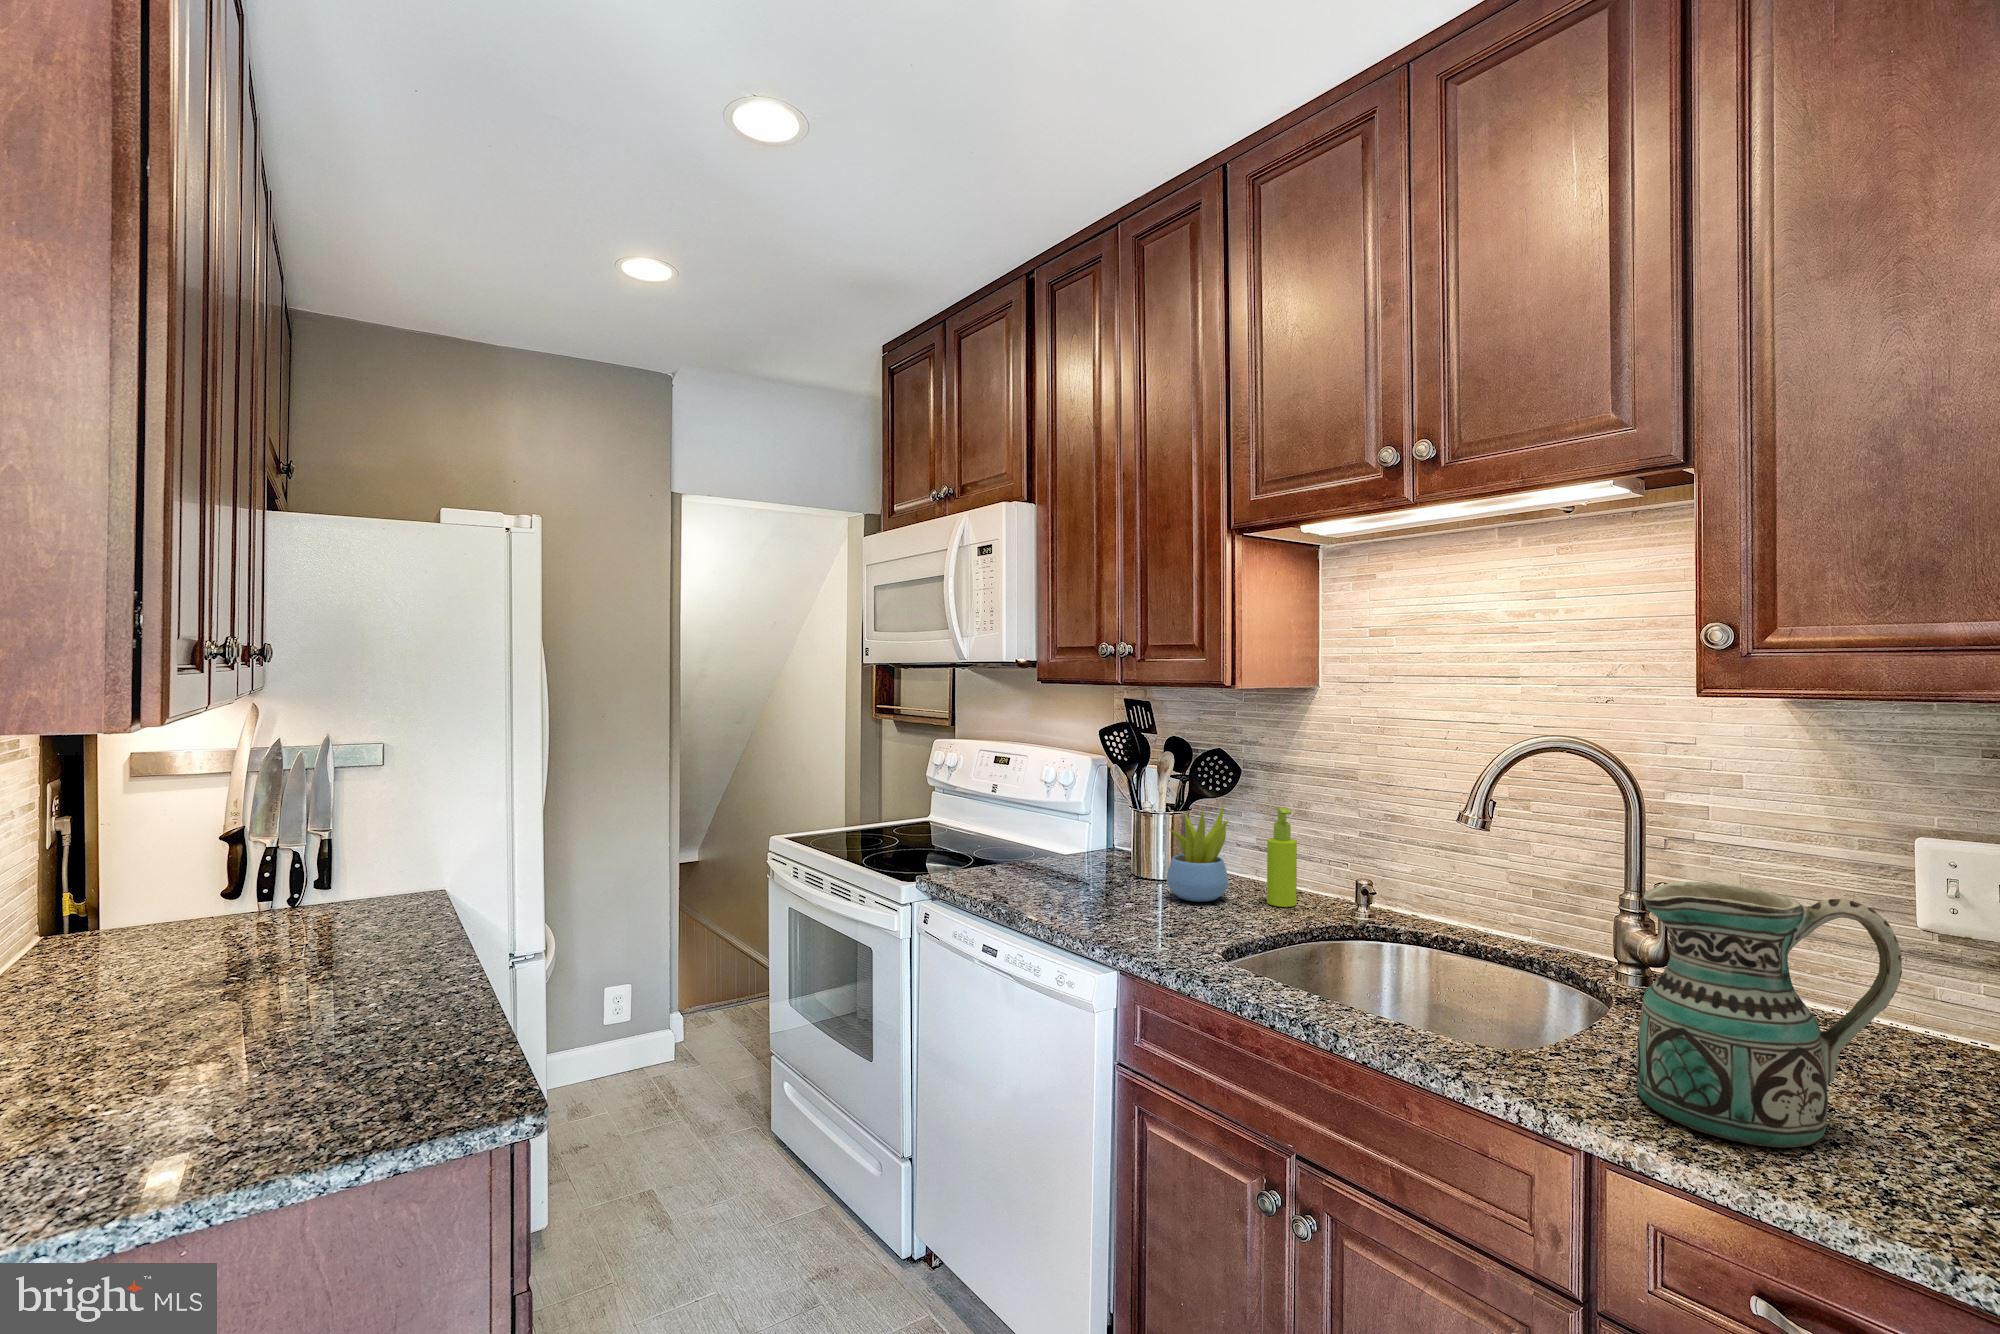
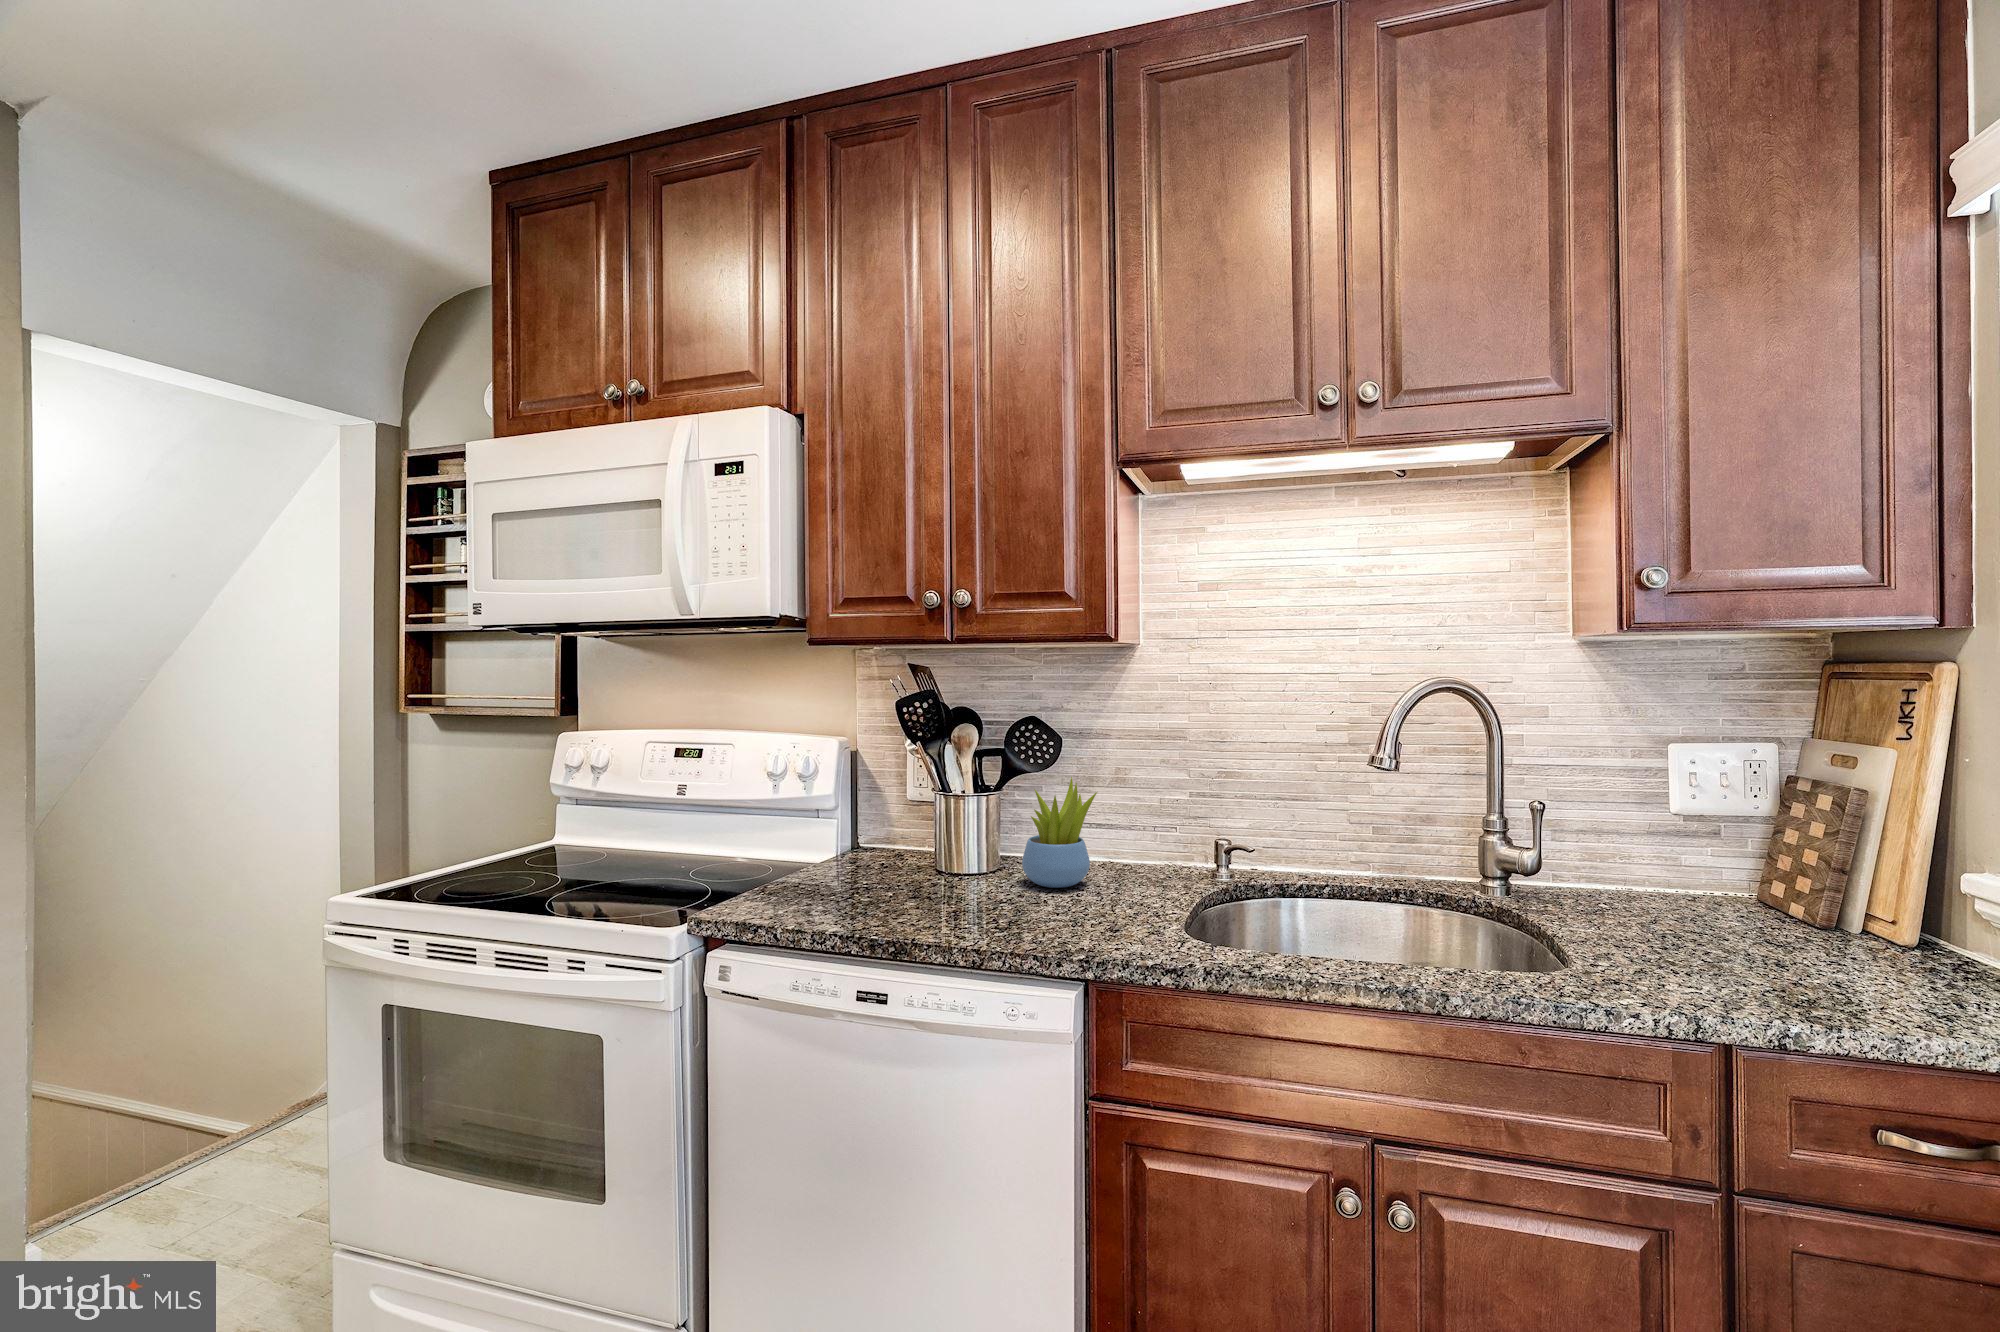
soap dispenser: present [1267,807,1297,907] -> none [1120,773,1152,878]
ceramic pitcher: present [1636,881,1902,1147] -> none [1678,790,1852,1003]

